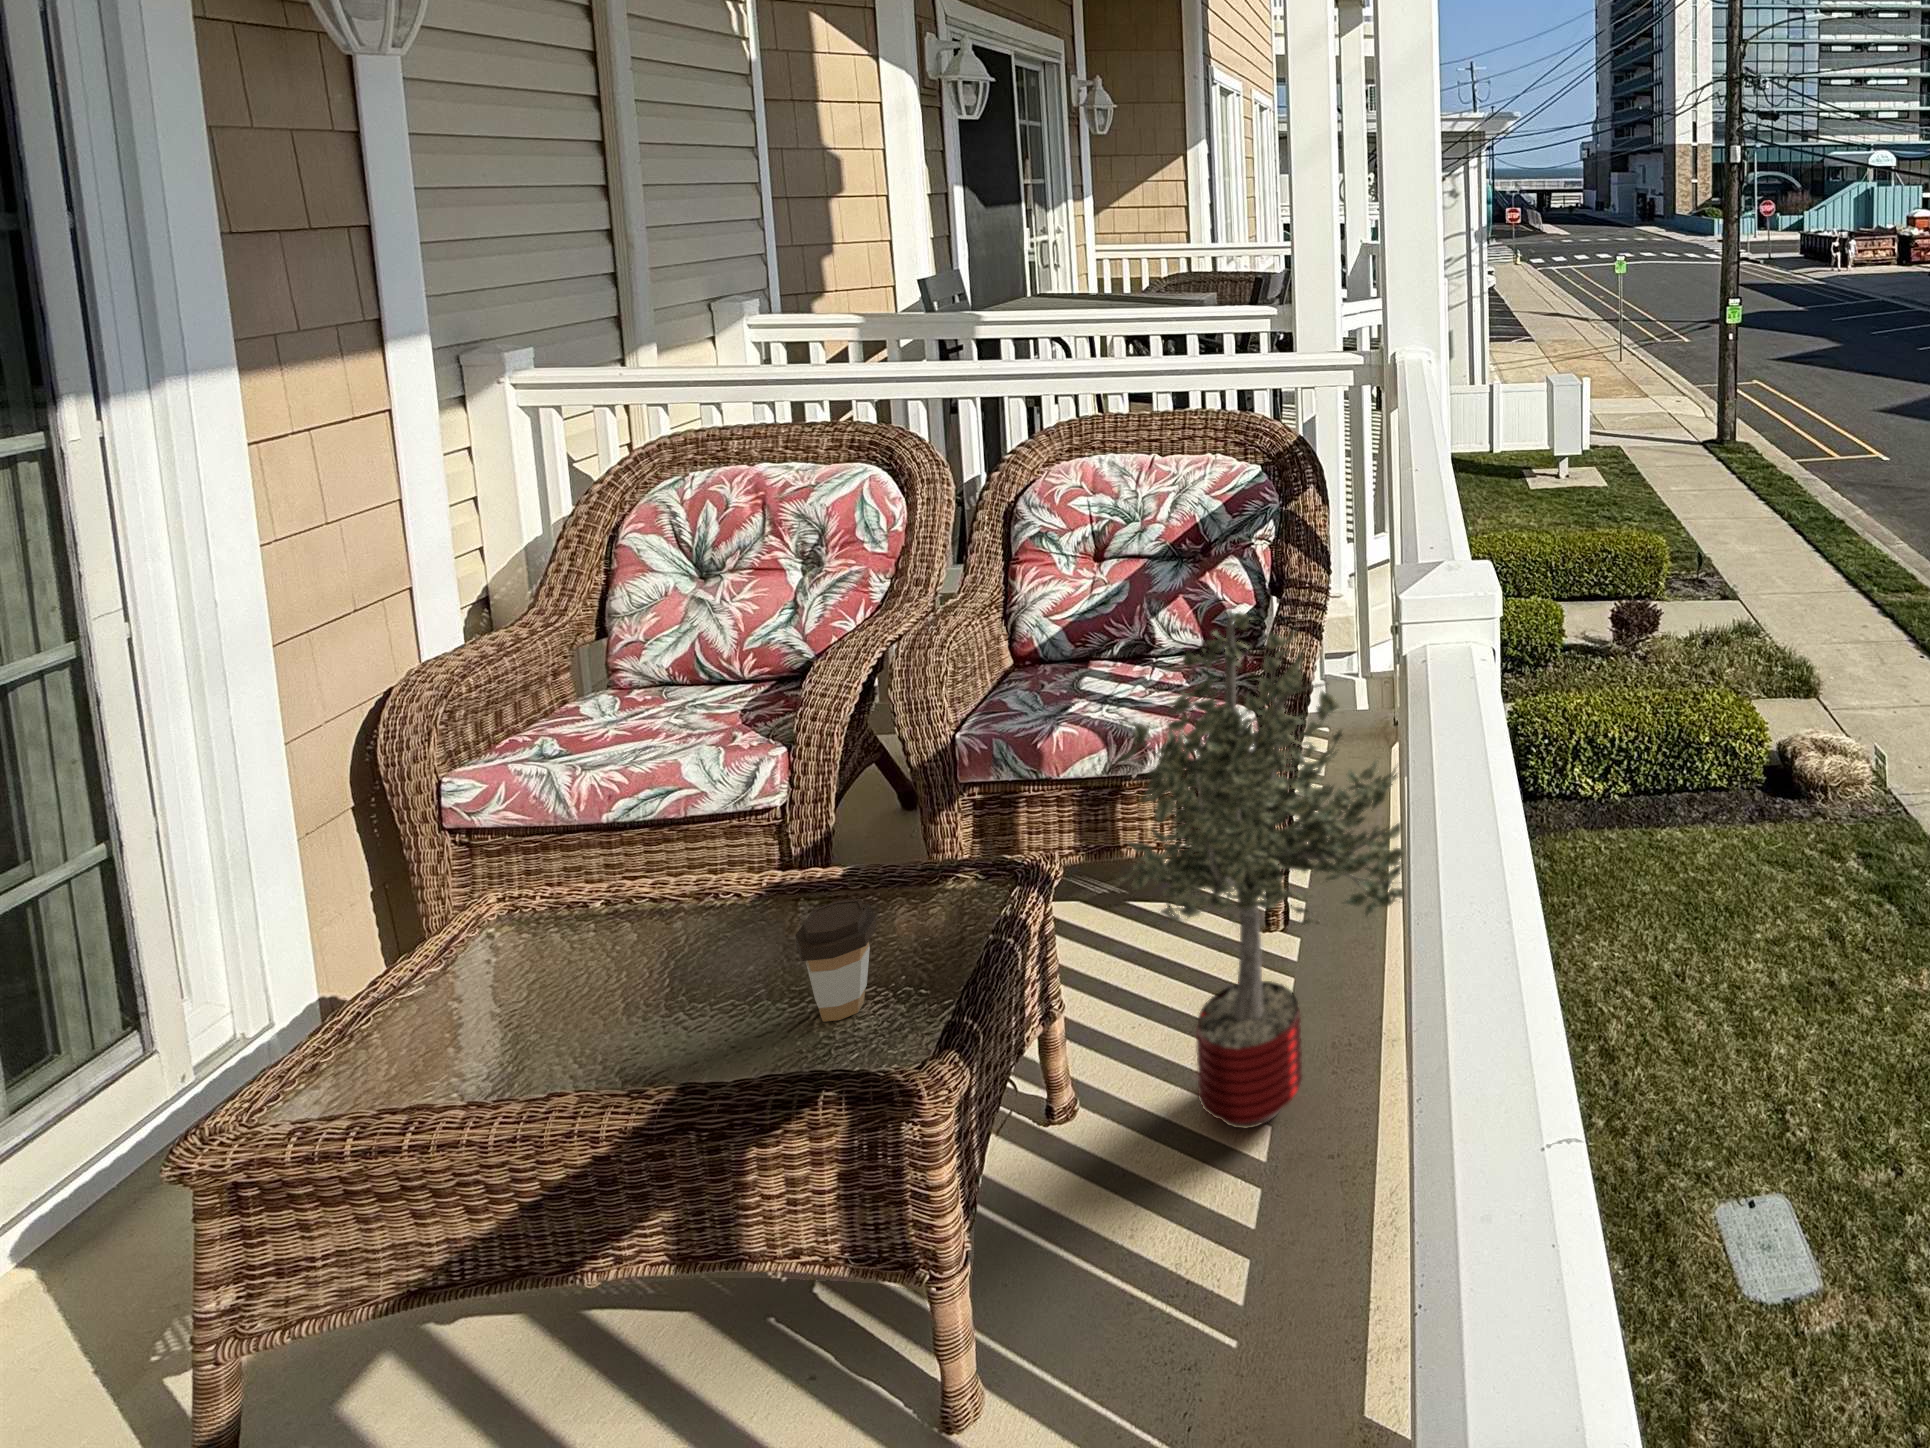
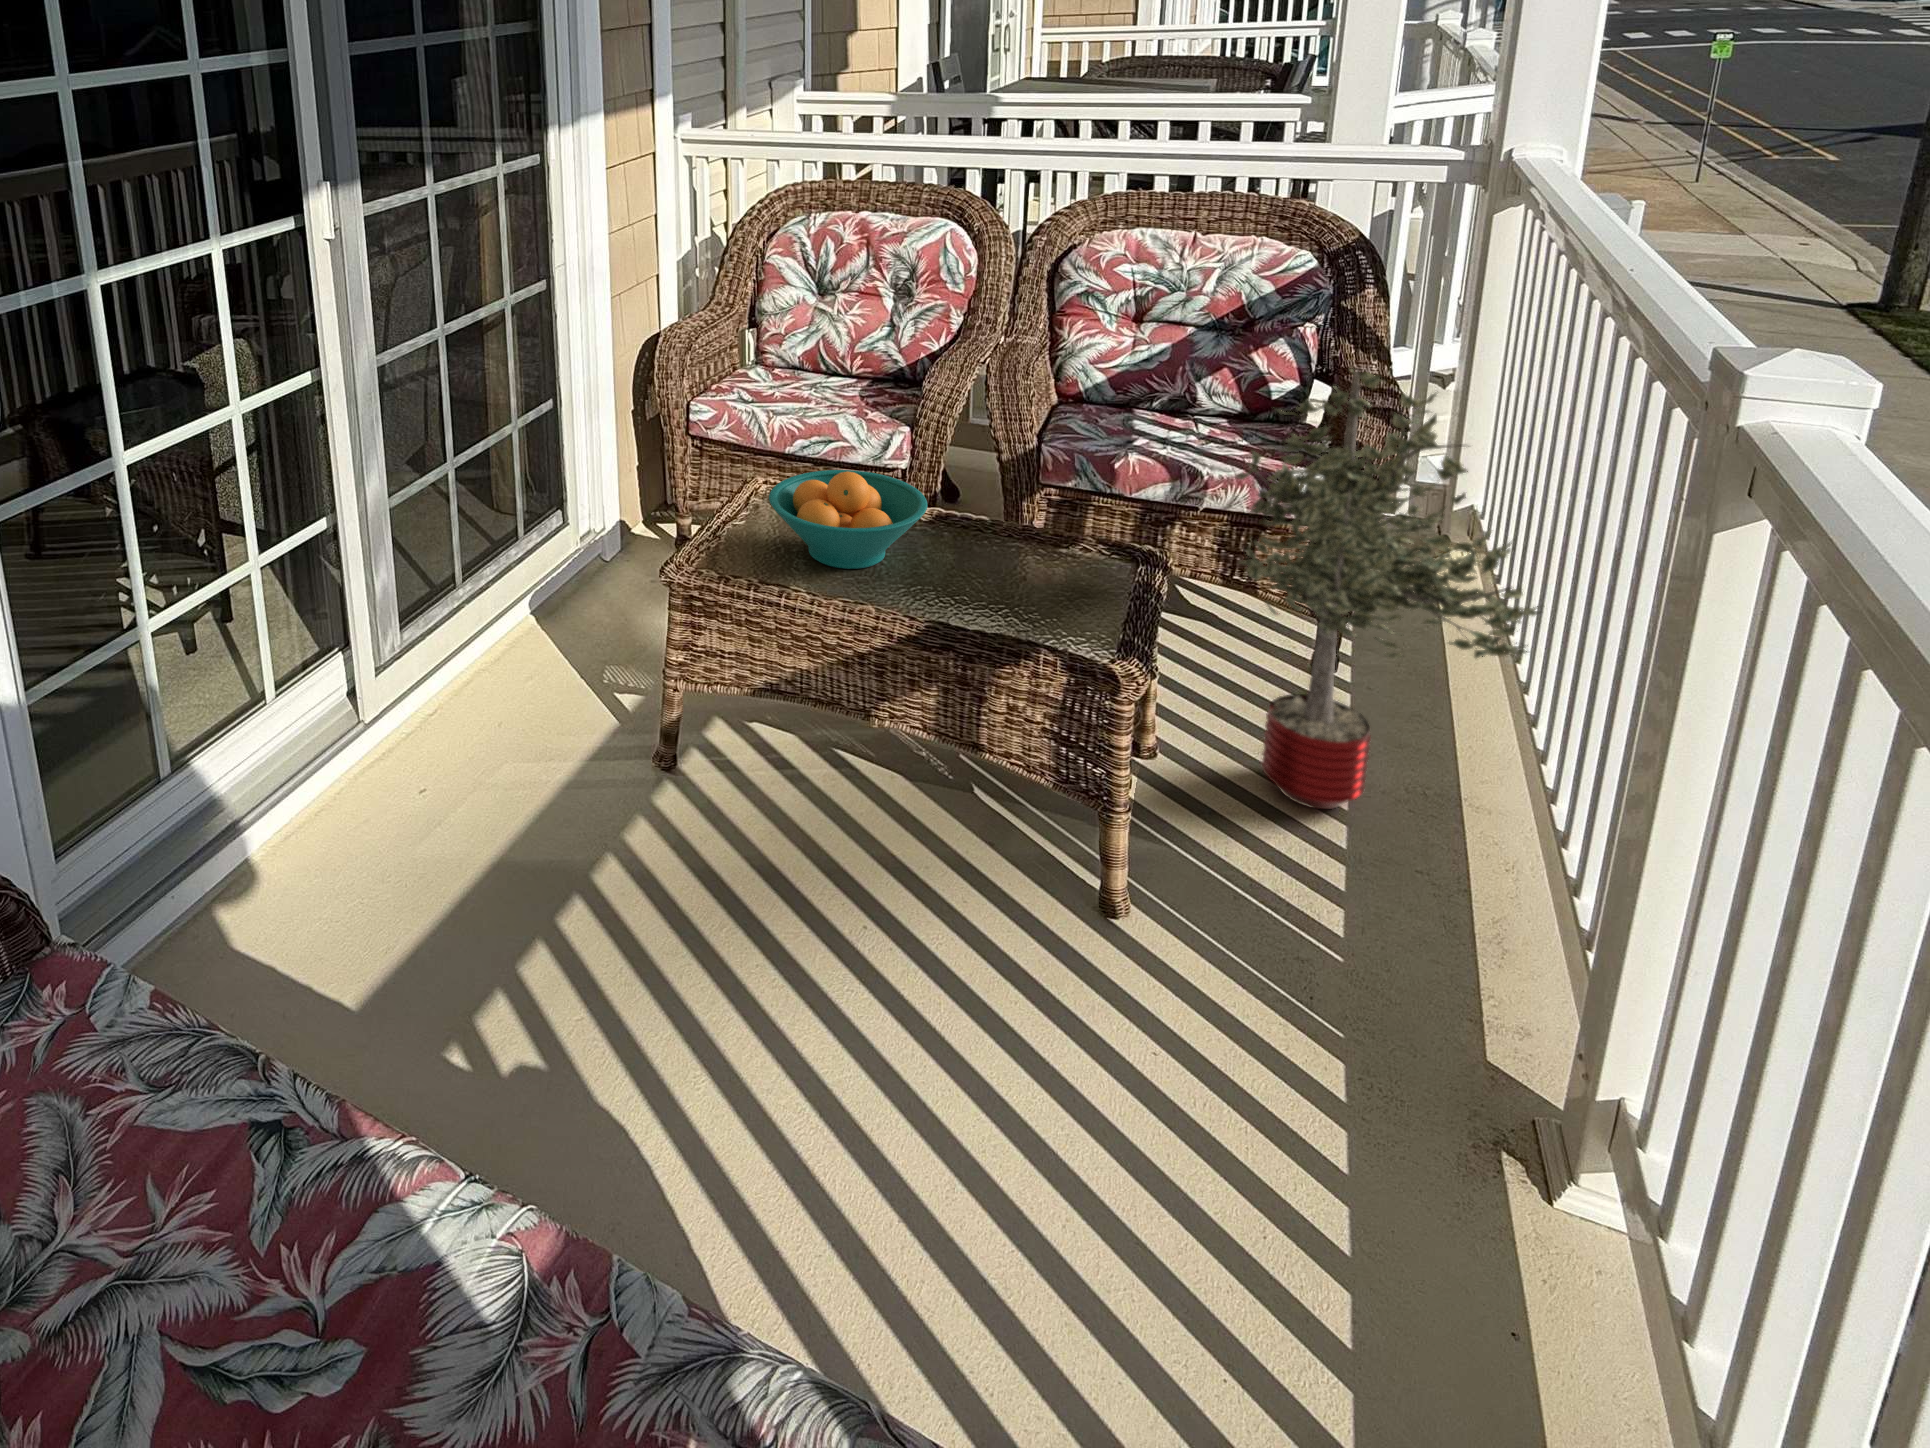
fruit bowl: none [435,852,722,1032] -> present [769,470,927,569]
coffee cup: present [796,899,876,1022] -> none [999,528,1054,608]

